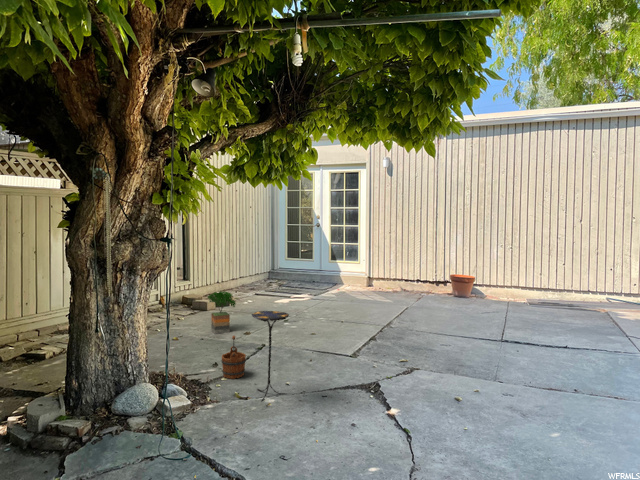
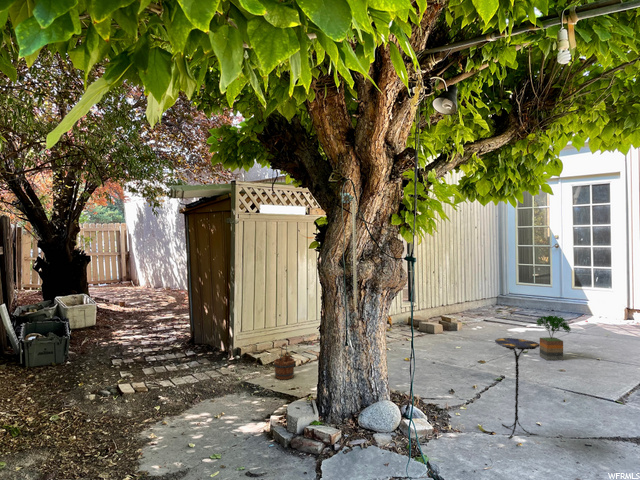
potted tree: present [208,291,236,334] -> present [537,316,571,361]
wooden bucket: present [221,336,246,379] -> present [274,343,295,379]

